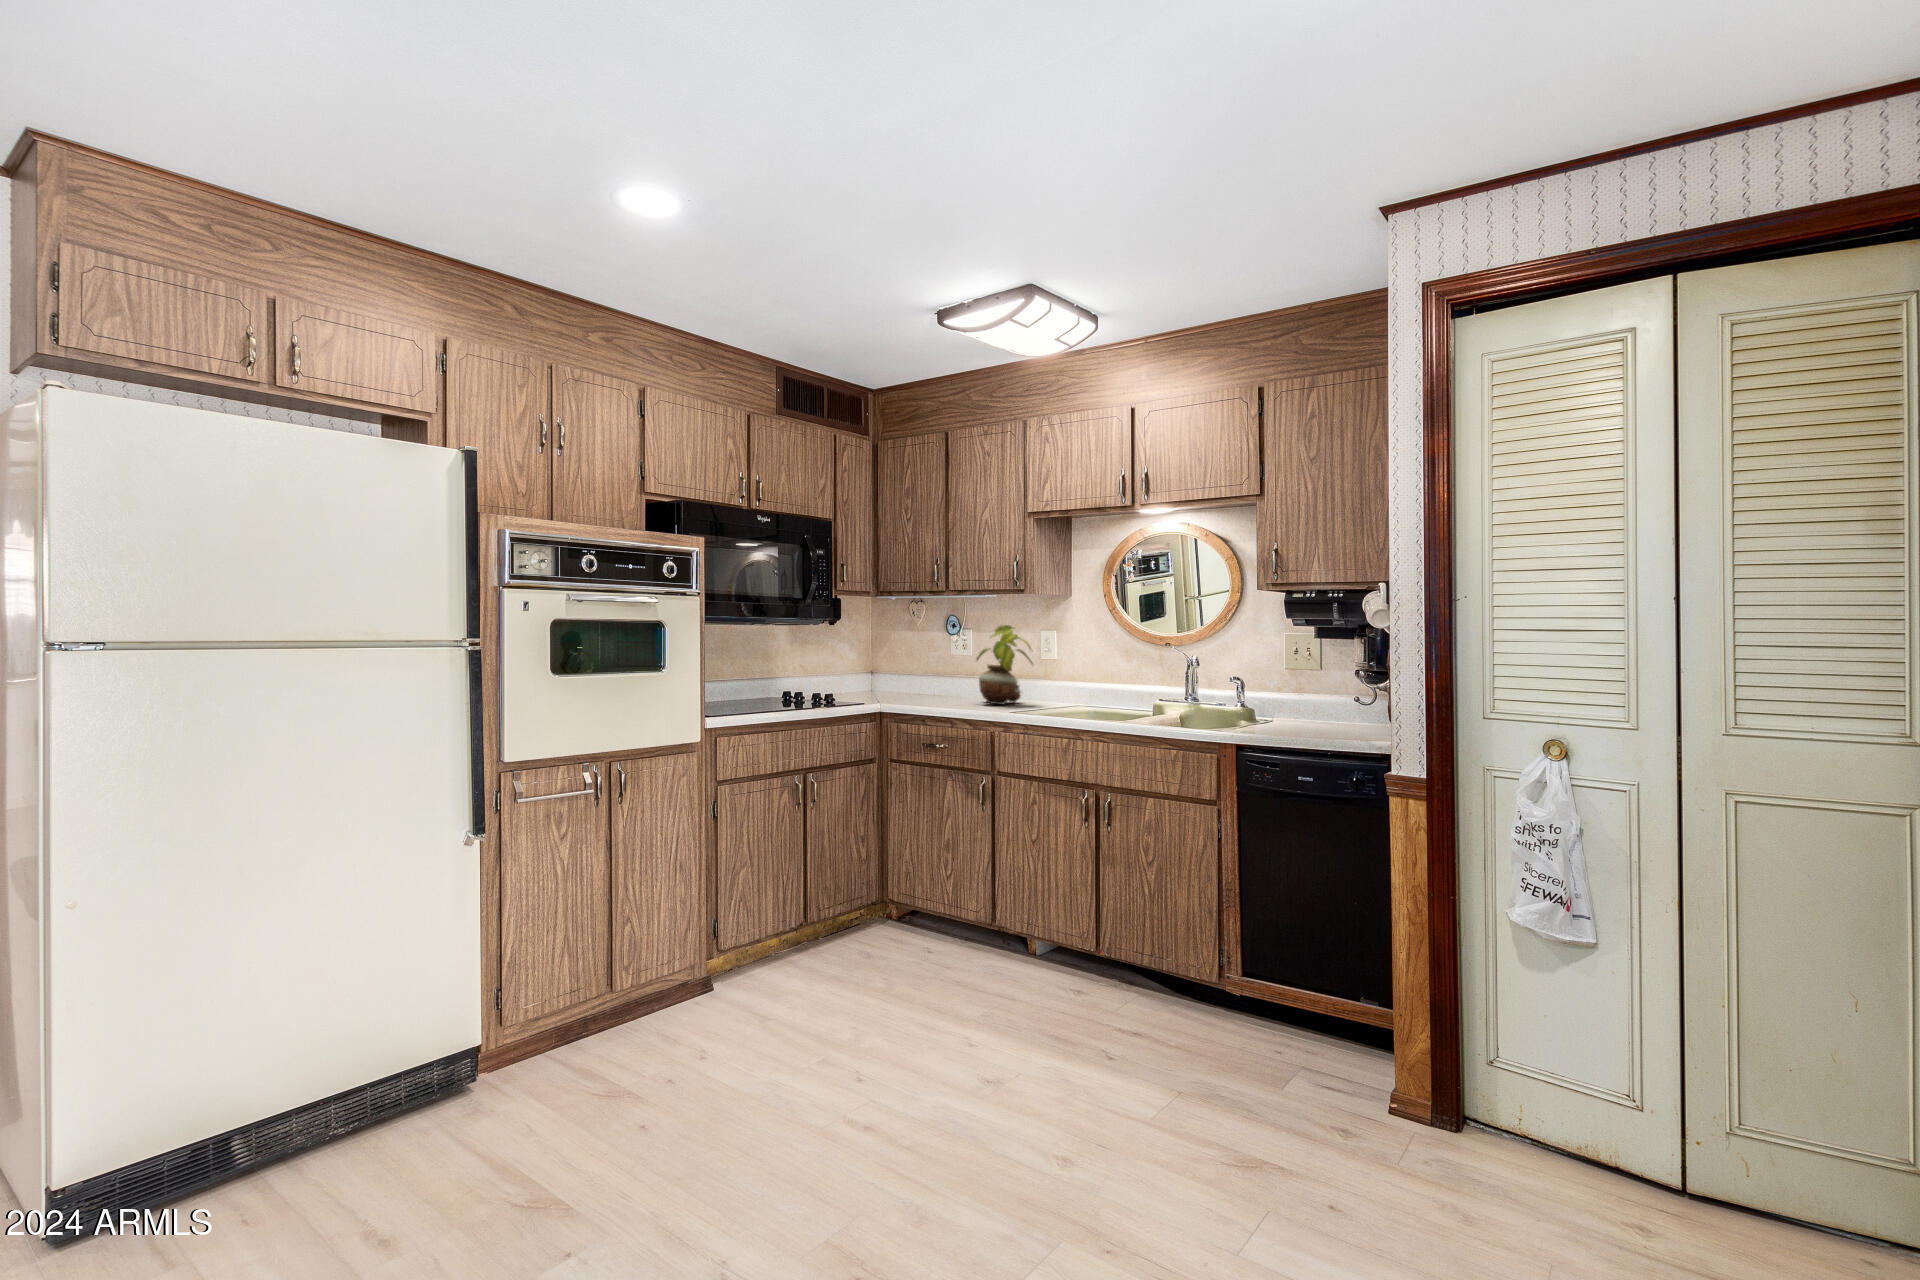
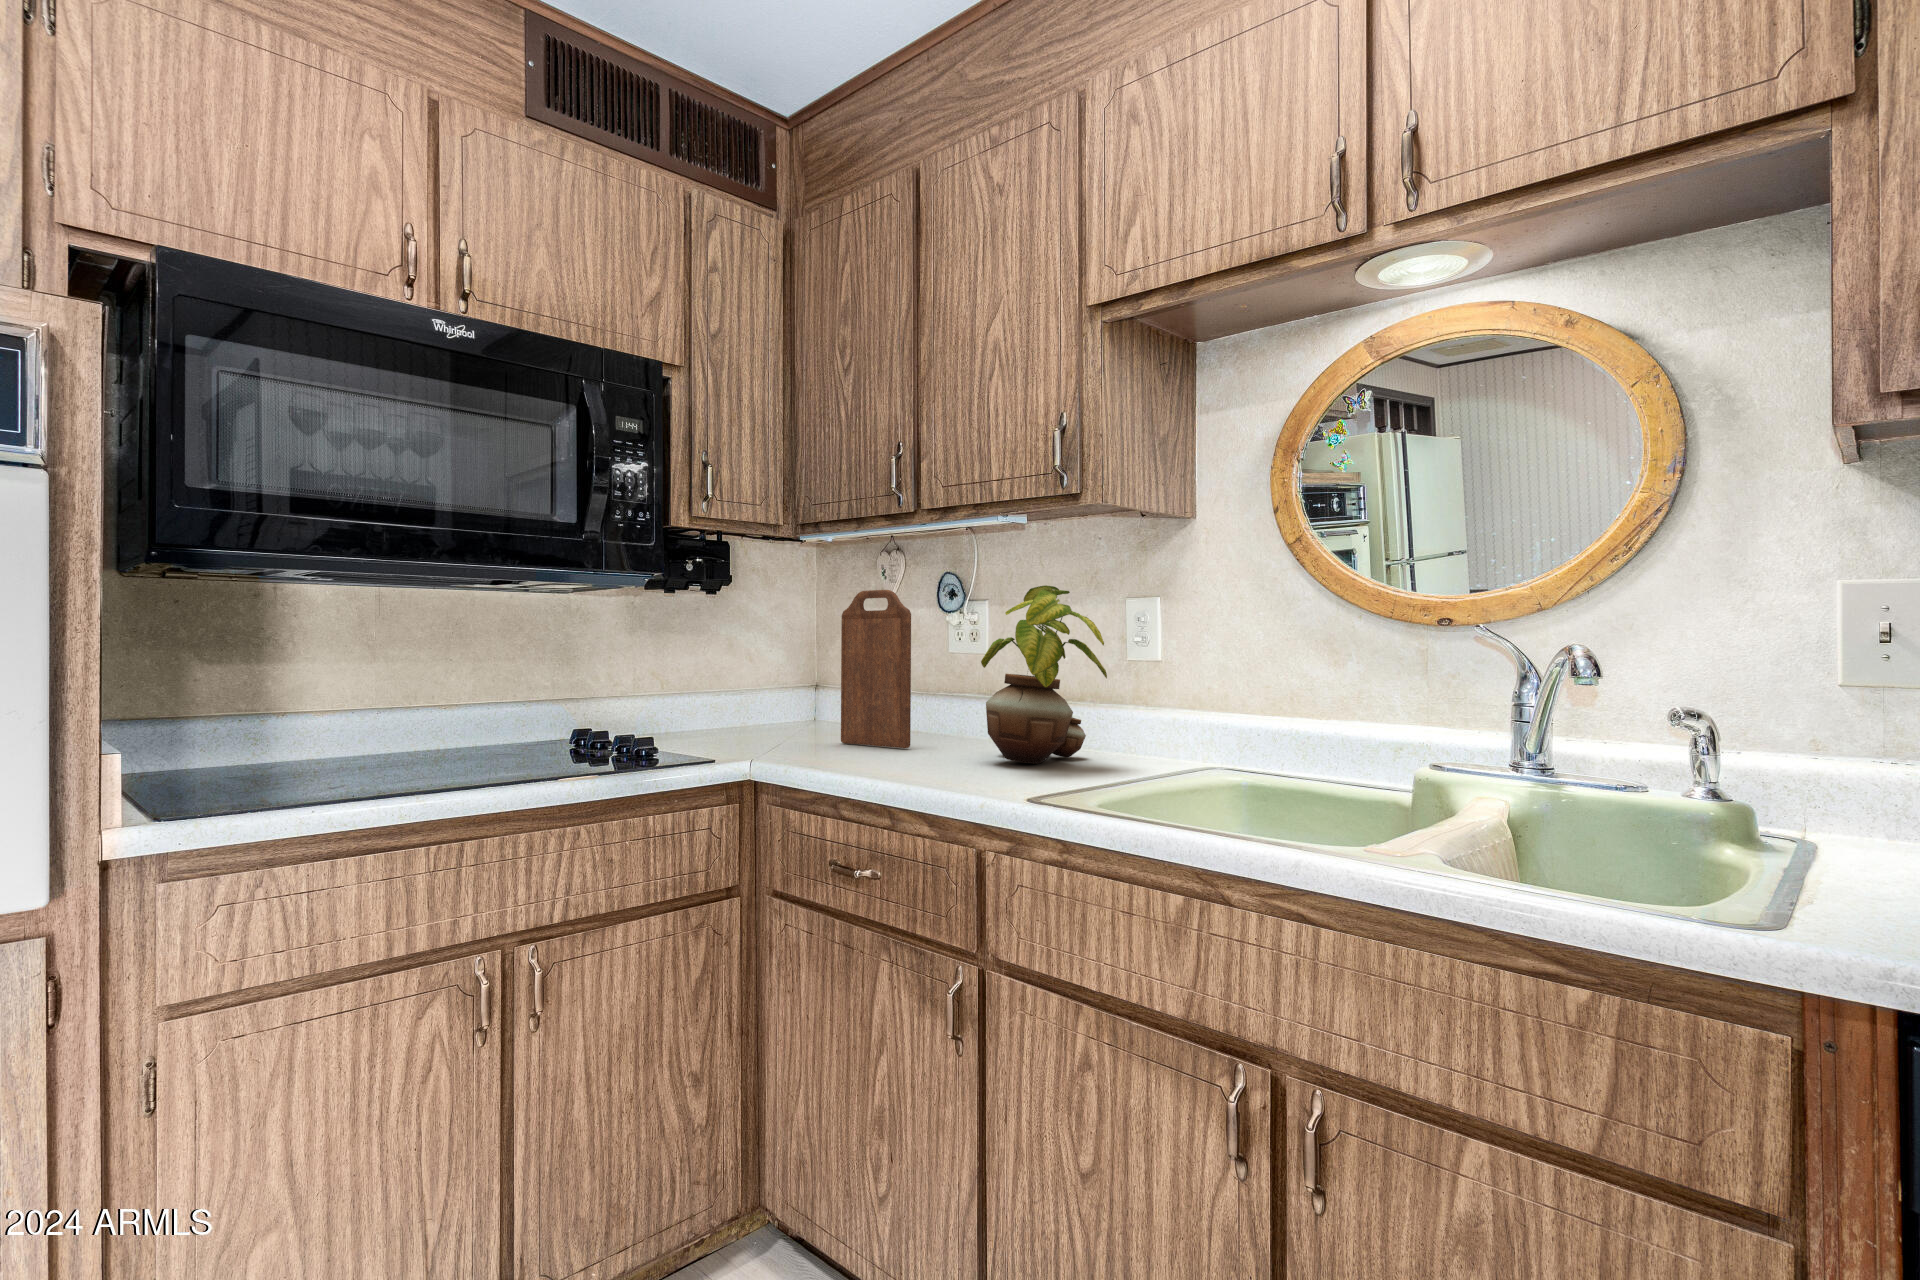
cutting board: none [899,624,937,700] -> present [841,590,911,748]

